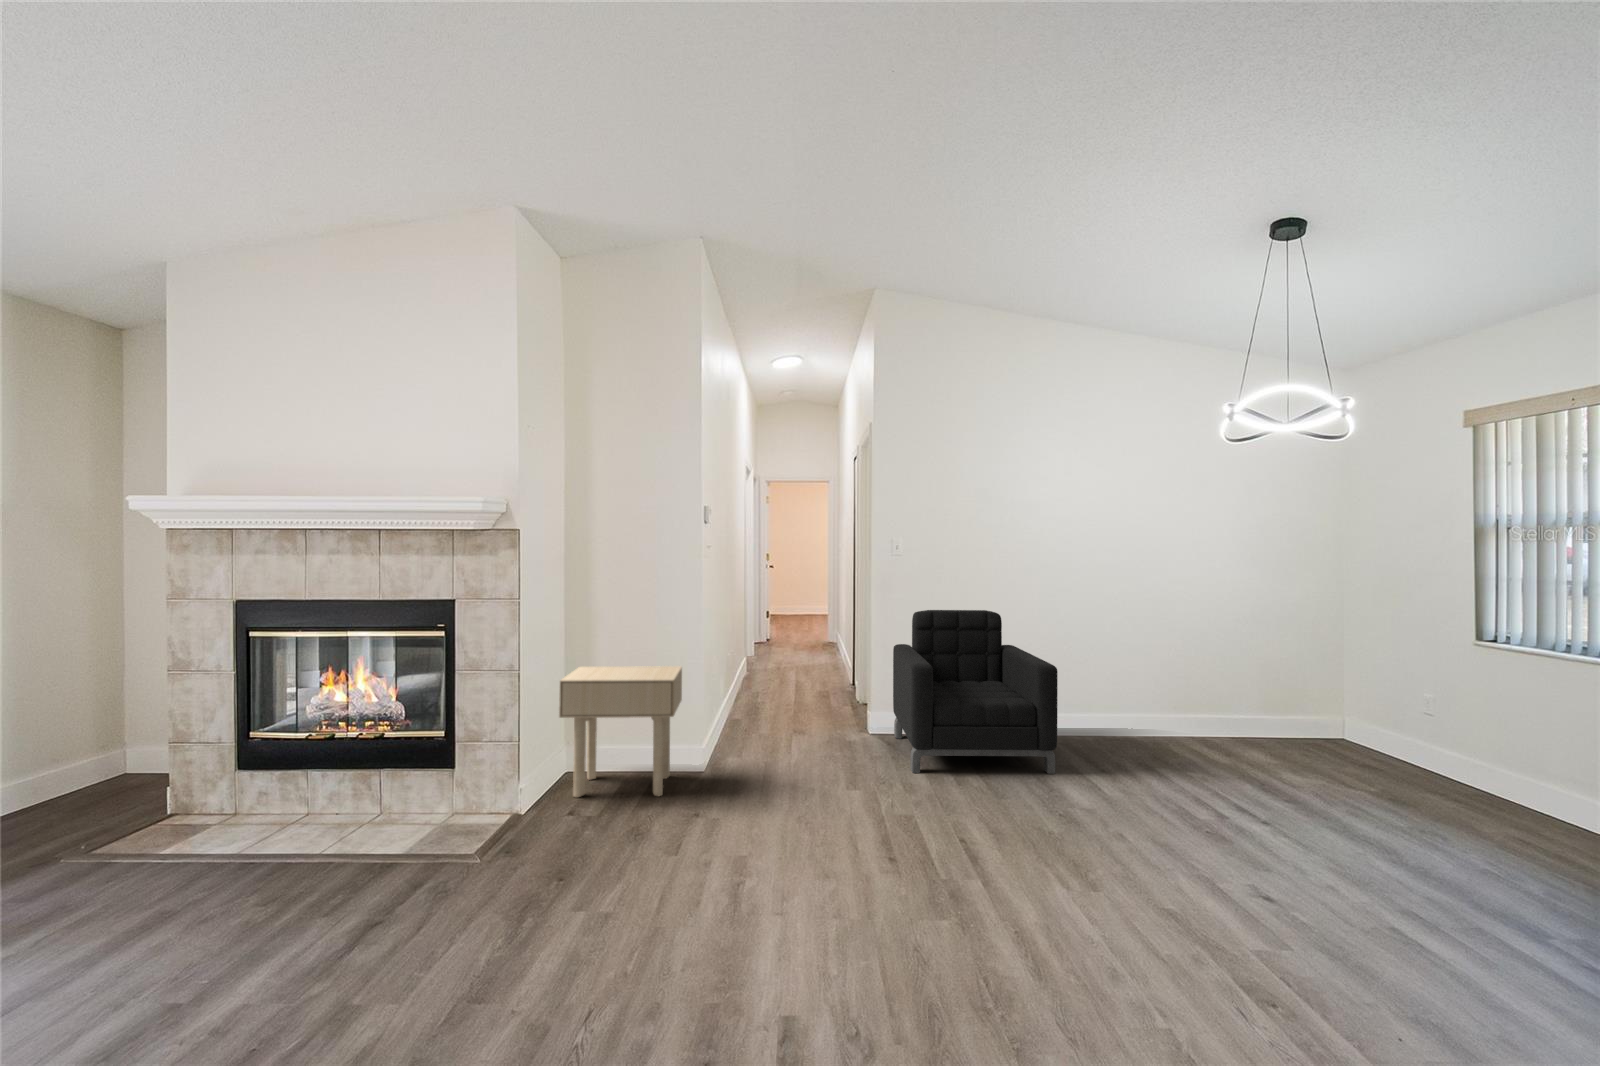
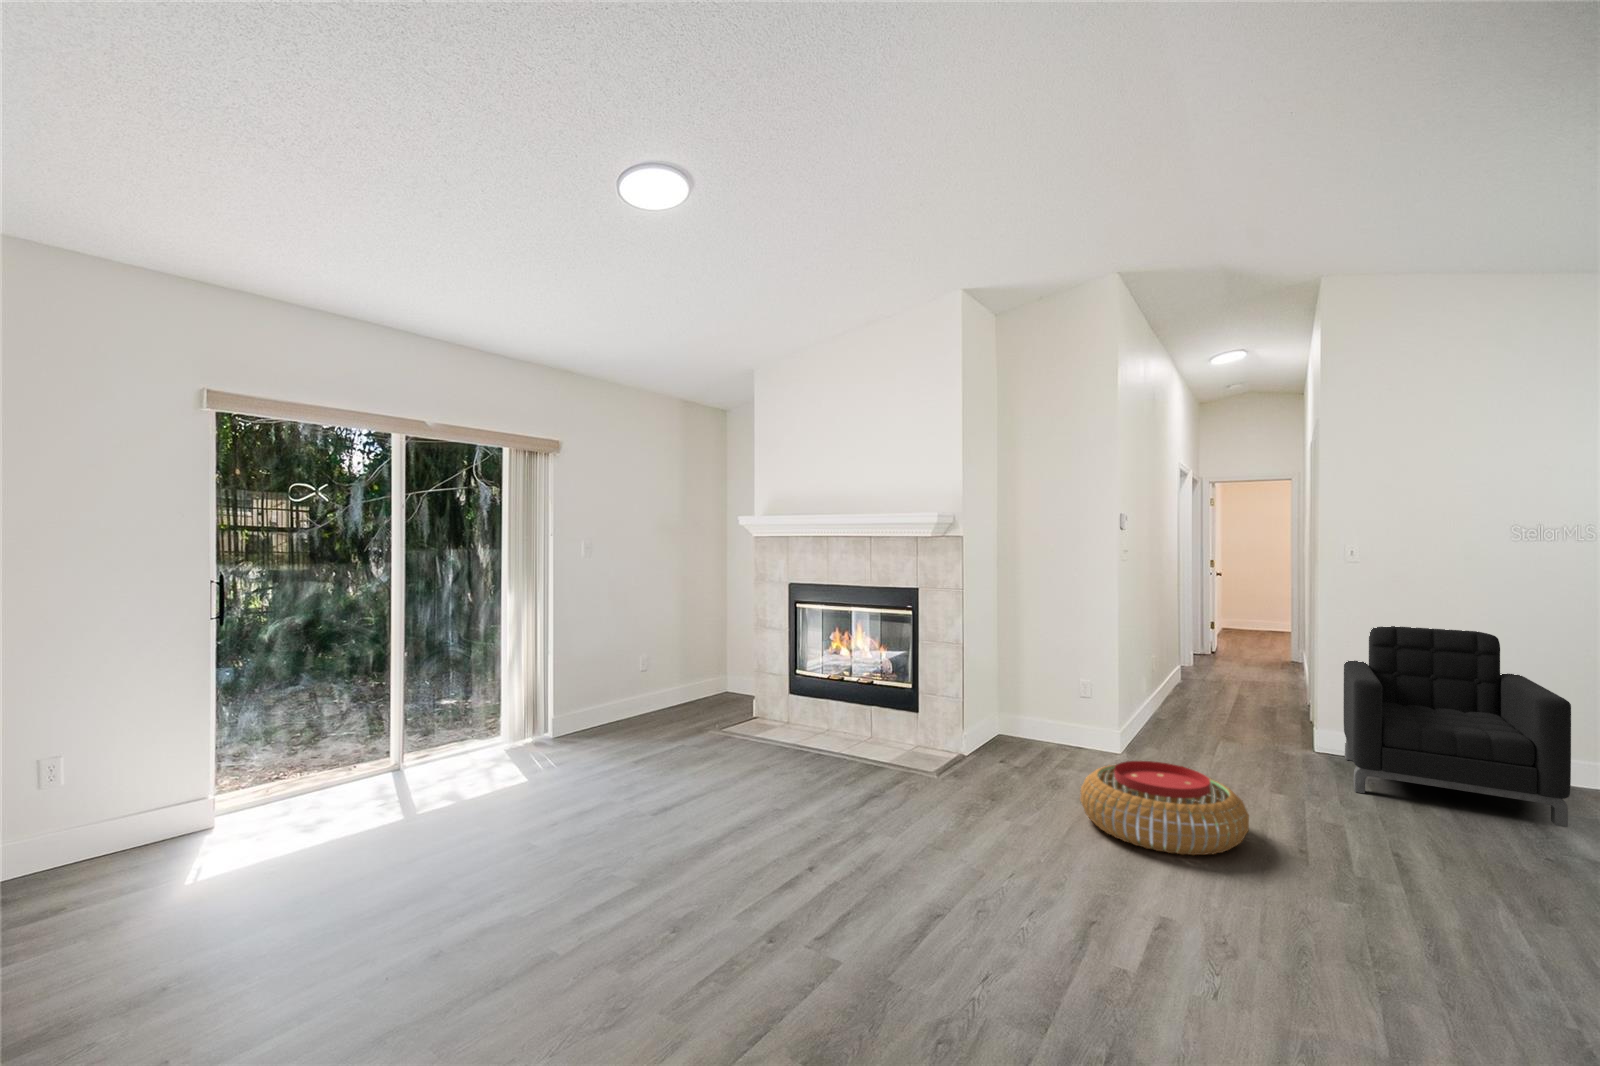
side table: present [559,666,682,797] -> none [994,650,1100,764]
pouf: none [672,787,848,903] -> present [1081,761,1249,855]

